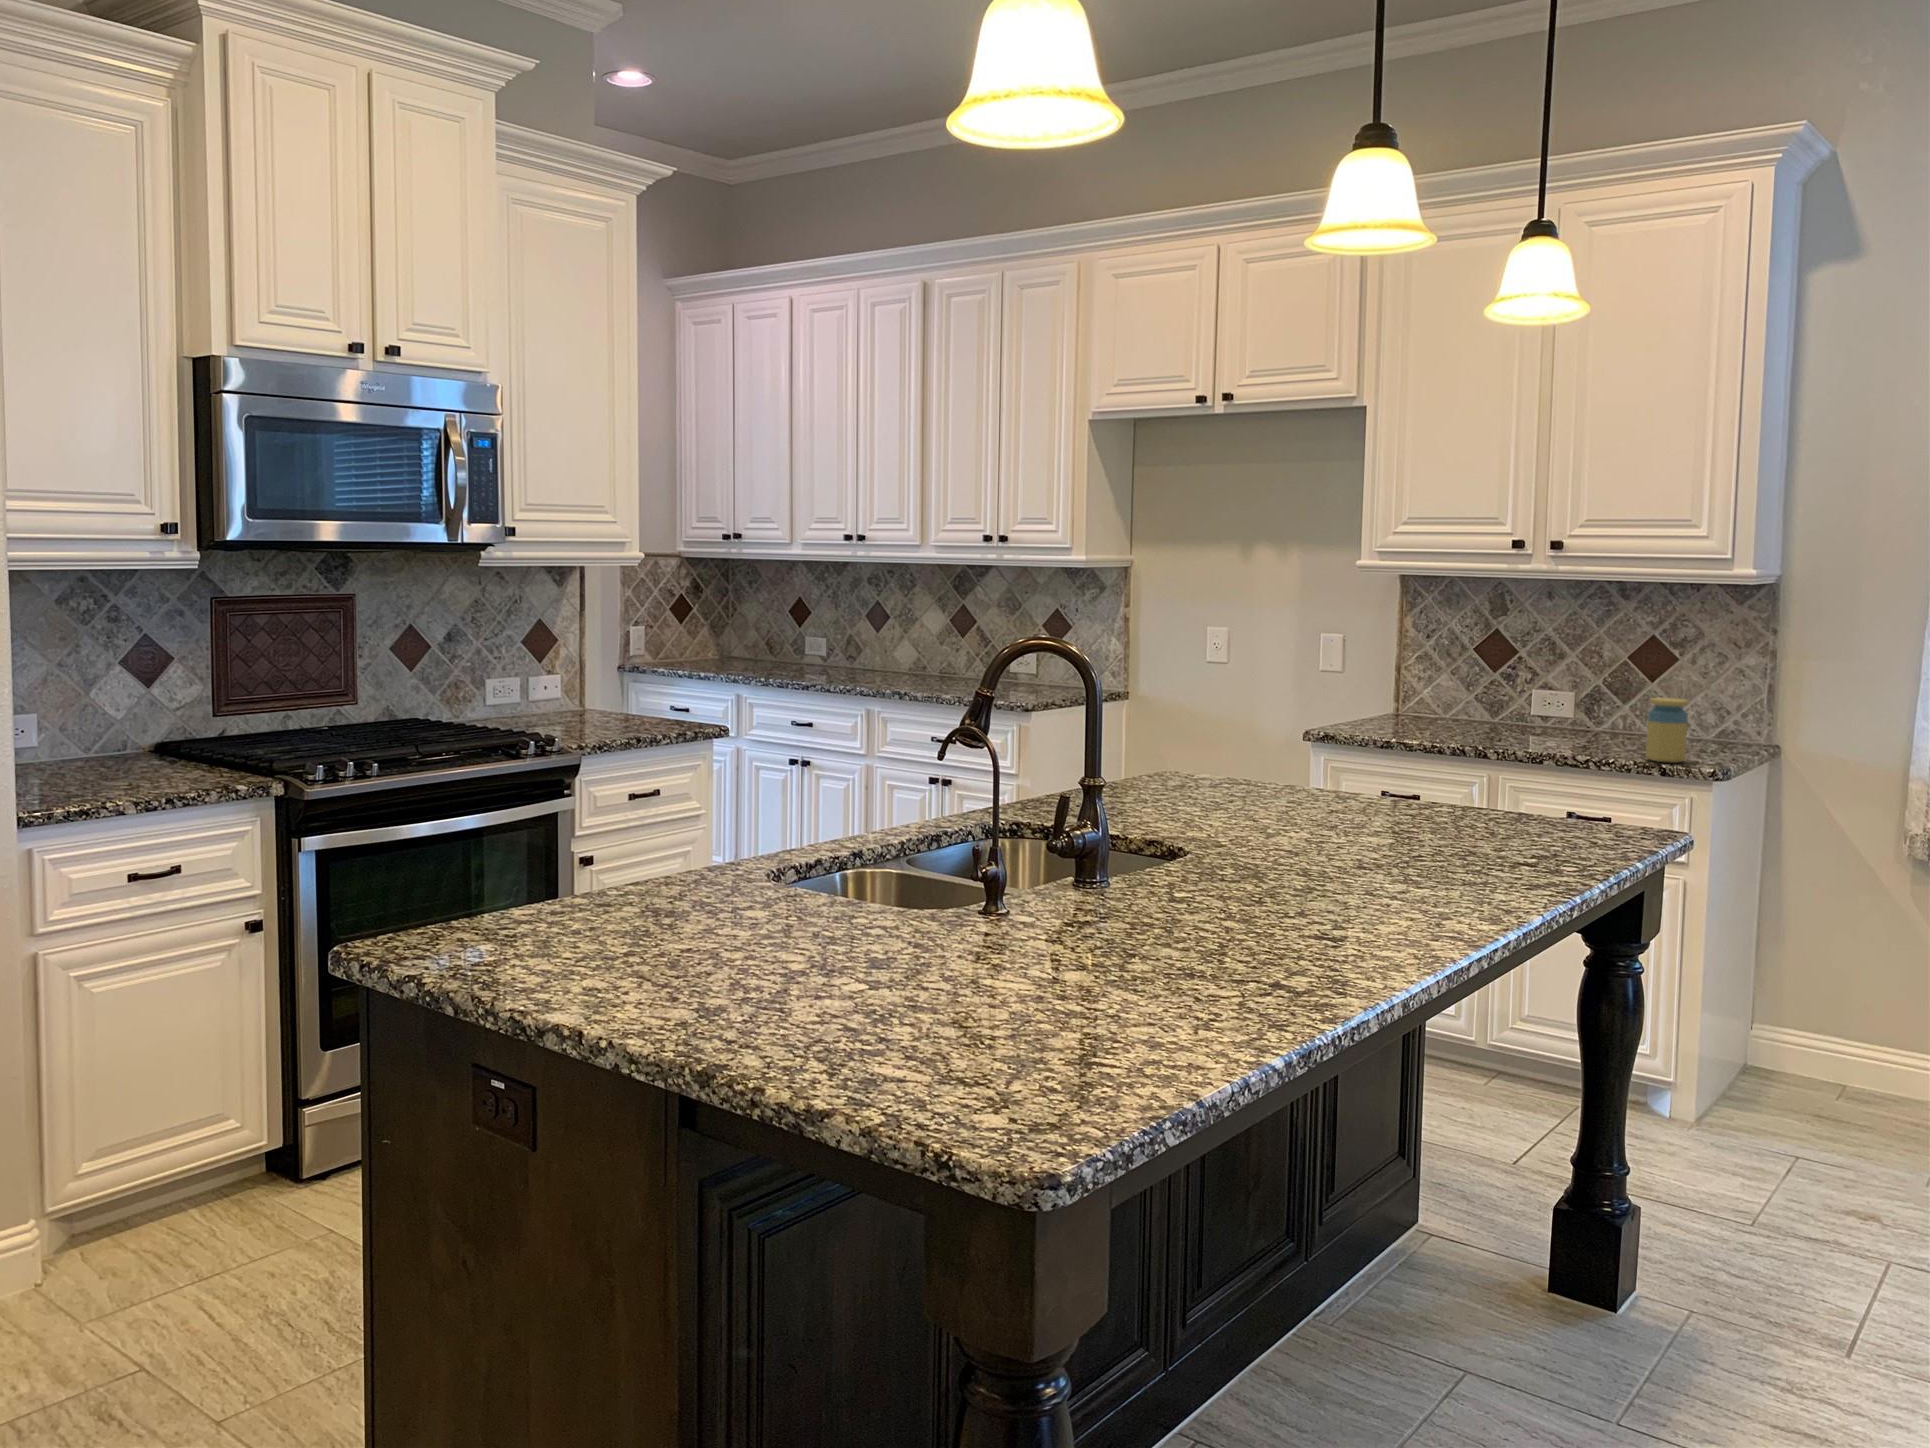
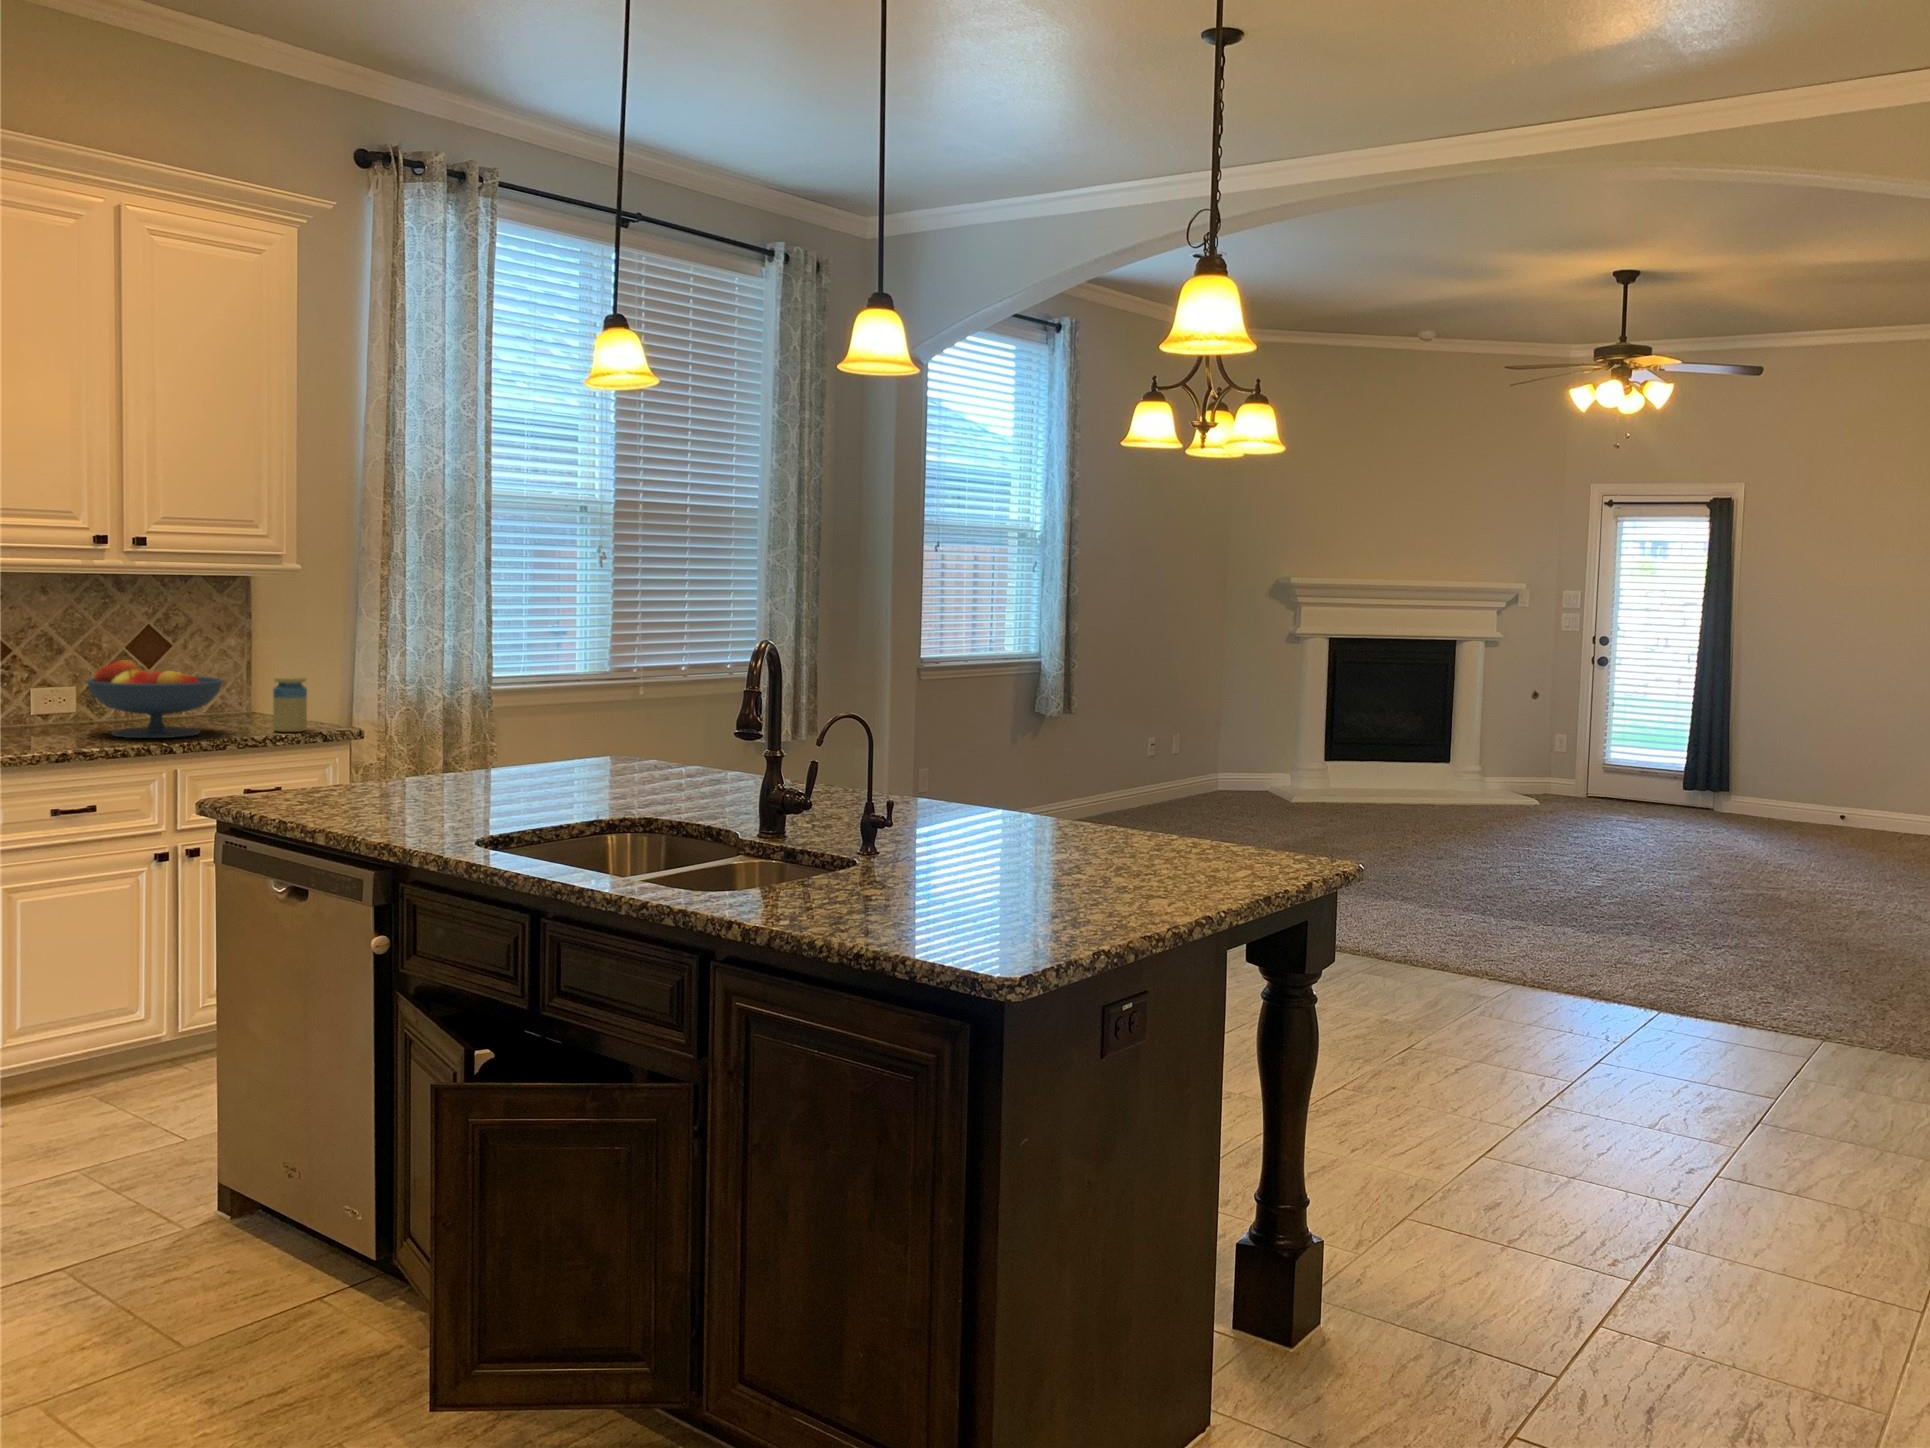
fruit bowl: none [1485,664,1617,748] -> present [86,660,223,738]

